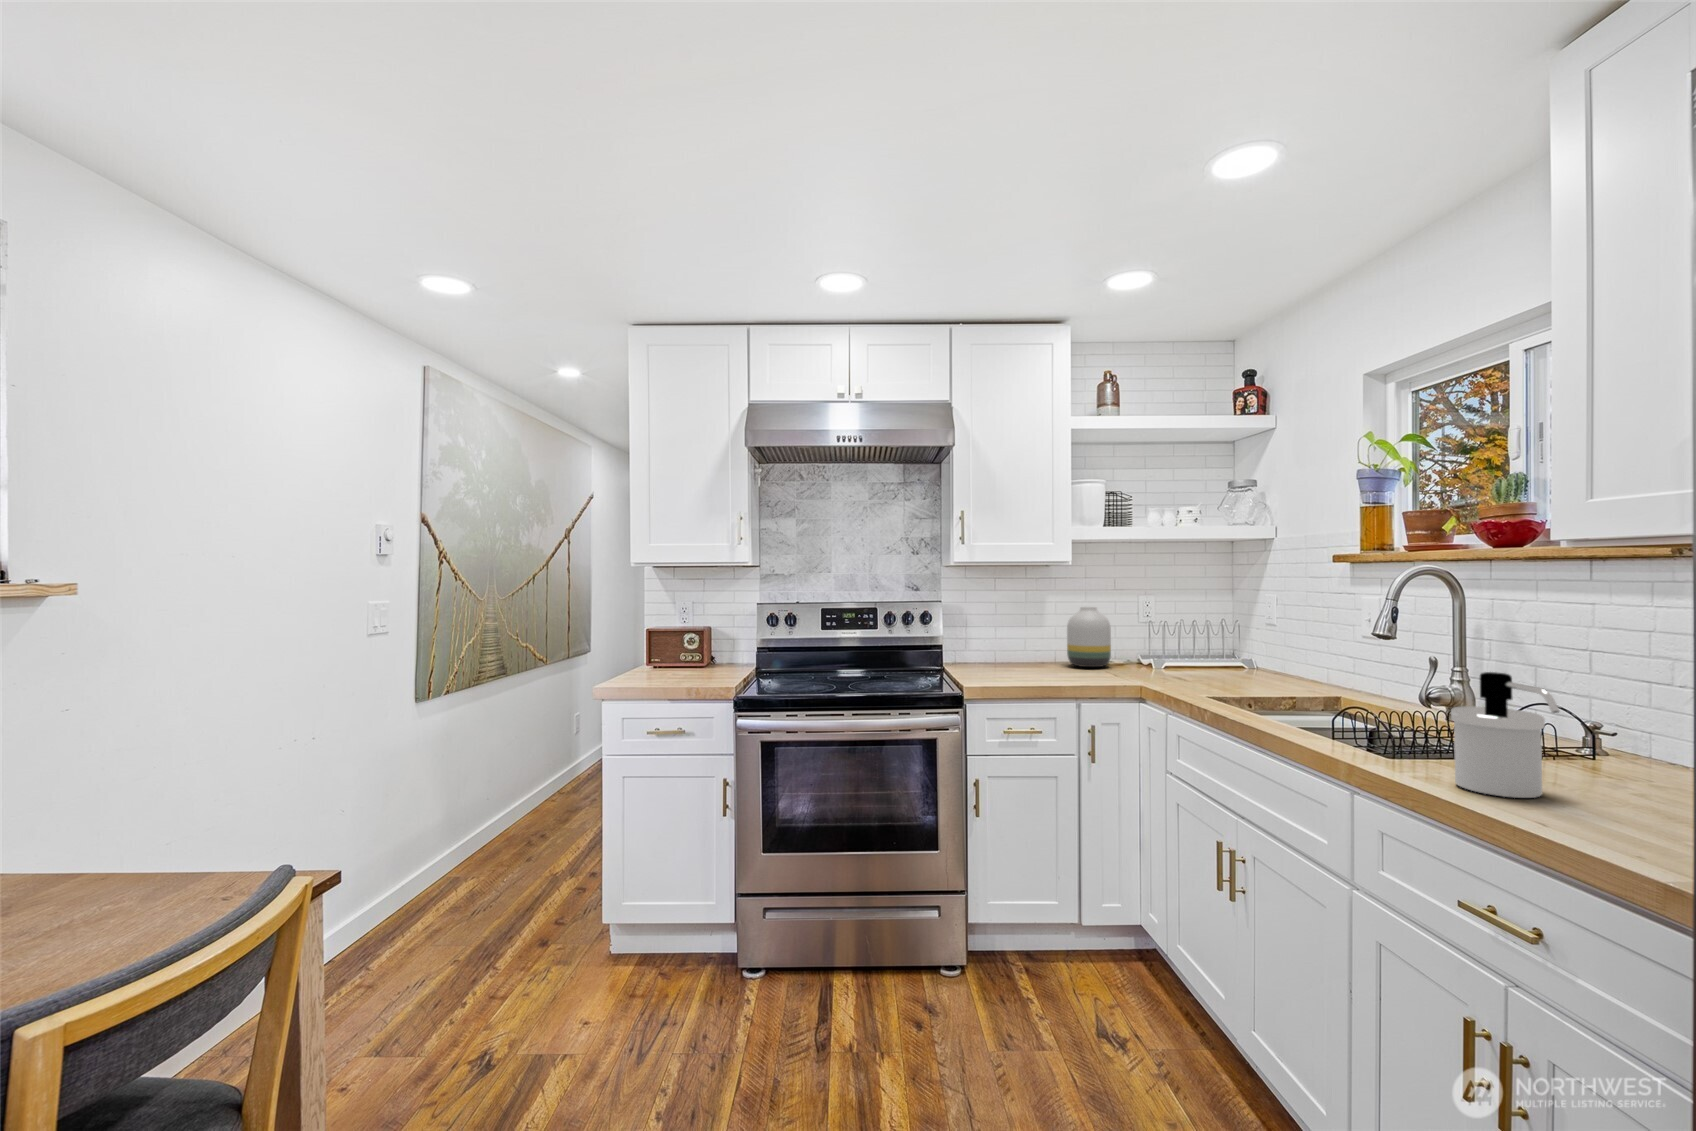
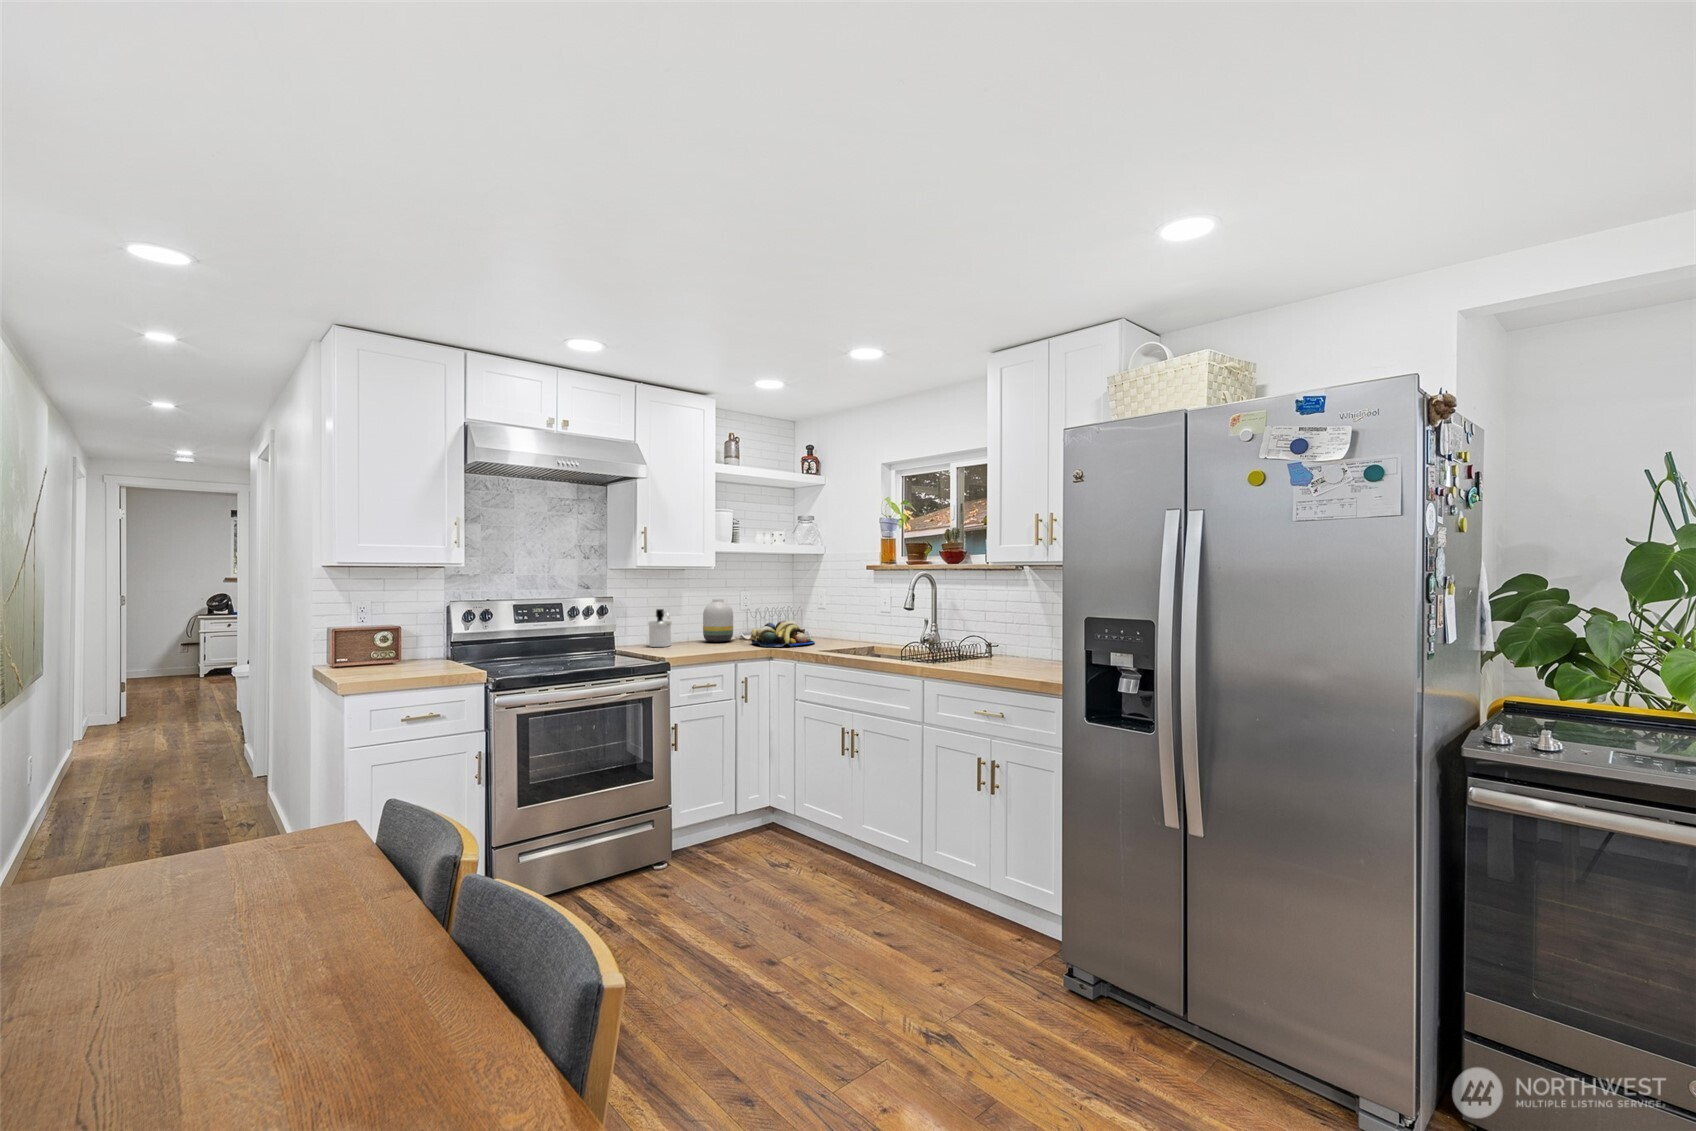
fruit bowl: none [1125,643,1231,685] -> present [751,621,814,647]
soap dispenser: present [1451,672,1559,798] -> present [648,609,672,647]

